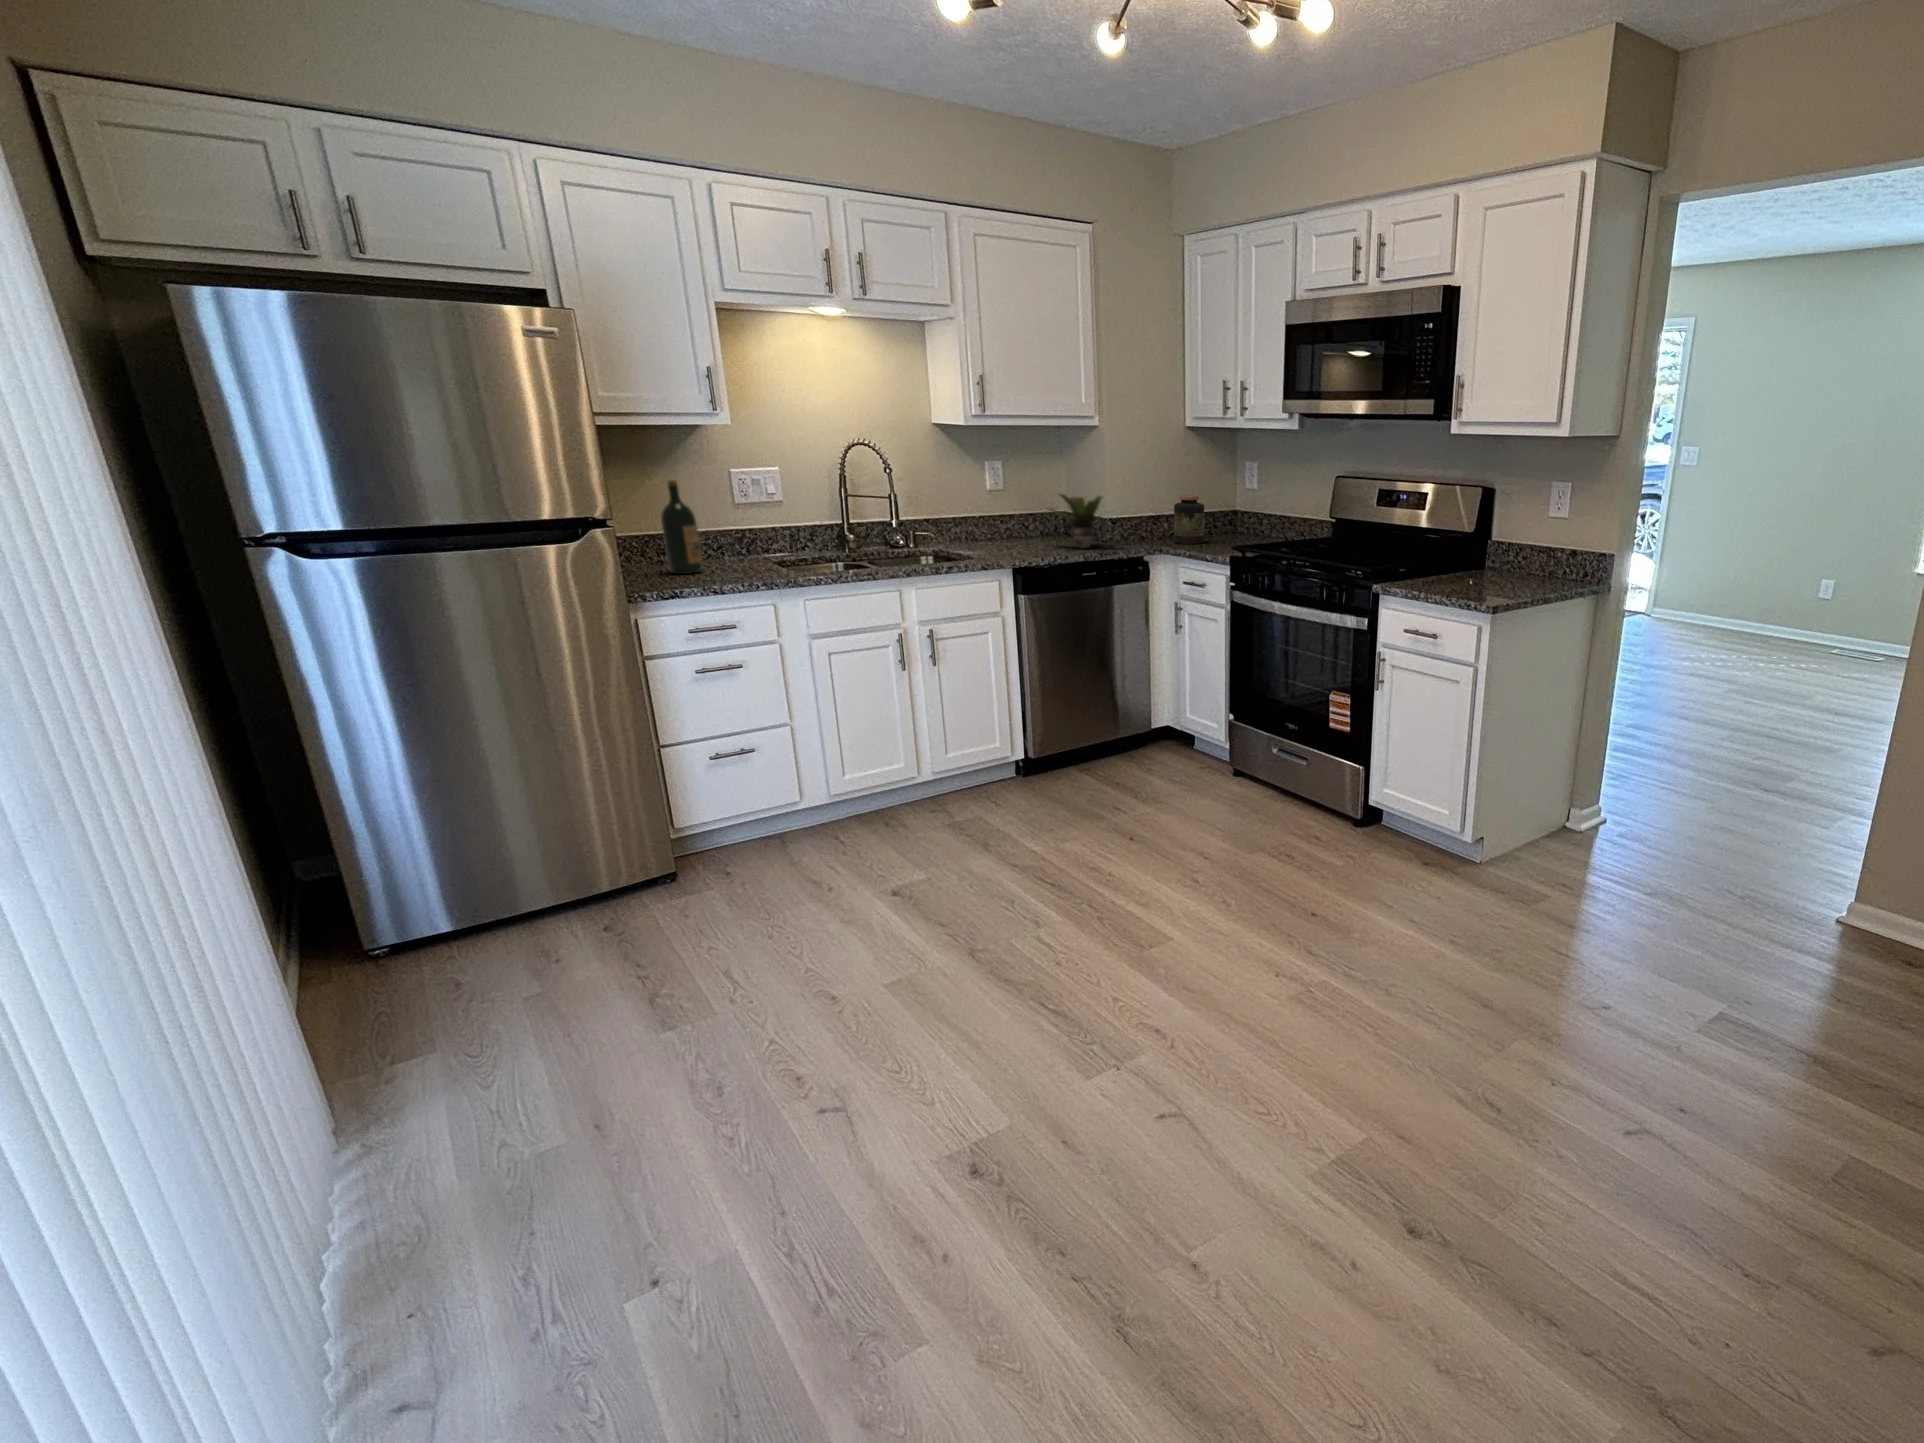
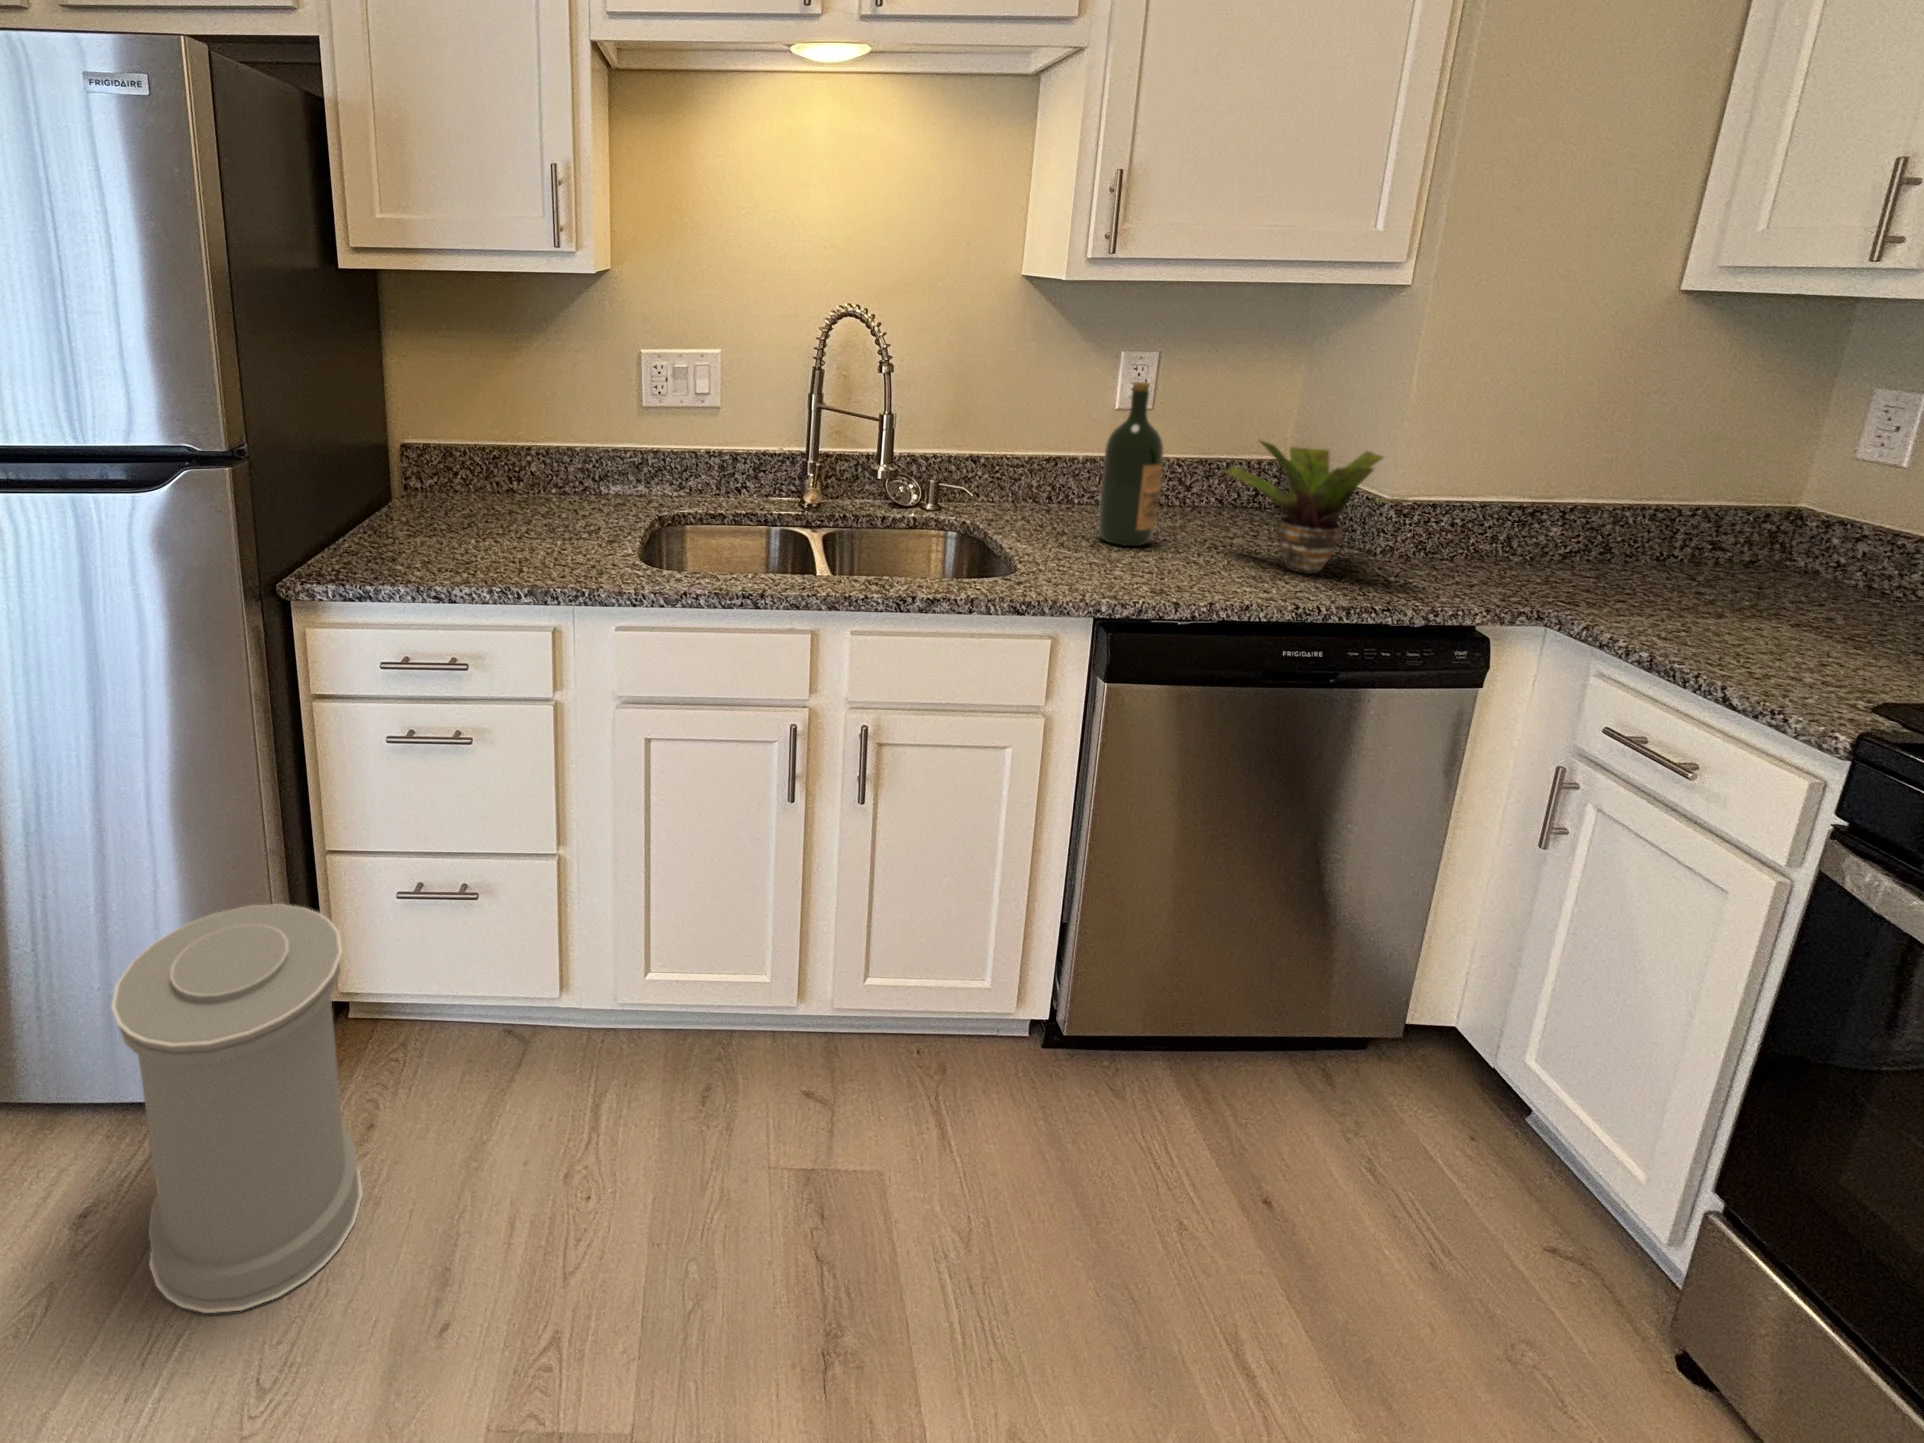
wine bottle: present [661,480,702,574] -> present [1098,382,1163,546]
jar: present [1174,495,1204,544] -> none [1580,468,1707,603]
trash can: none [622,752,757,924] -> present [112,904,362,1313]

